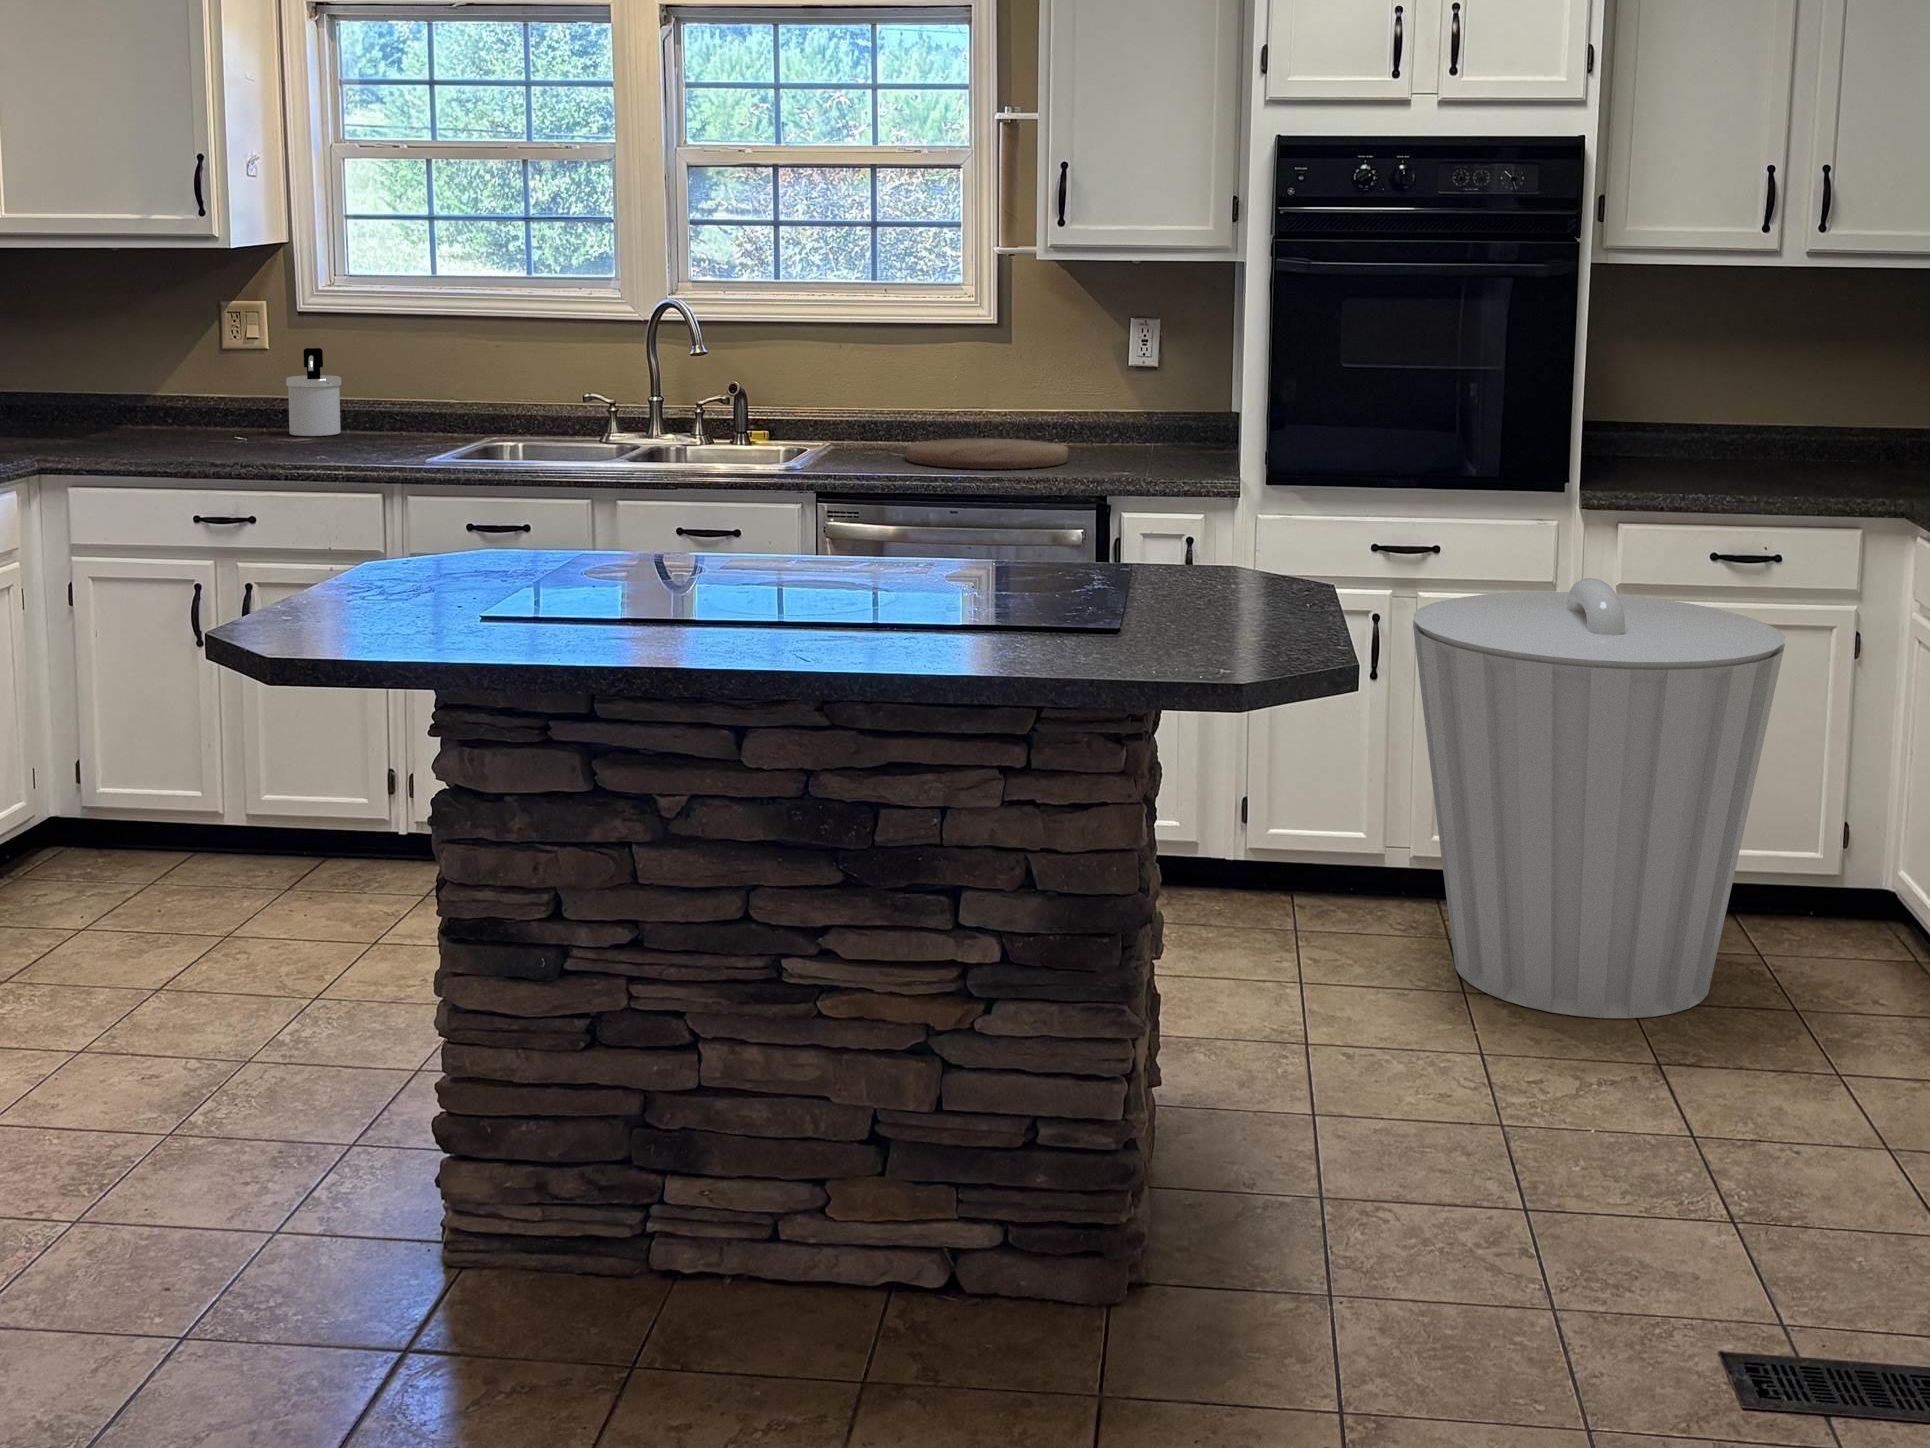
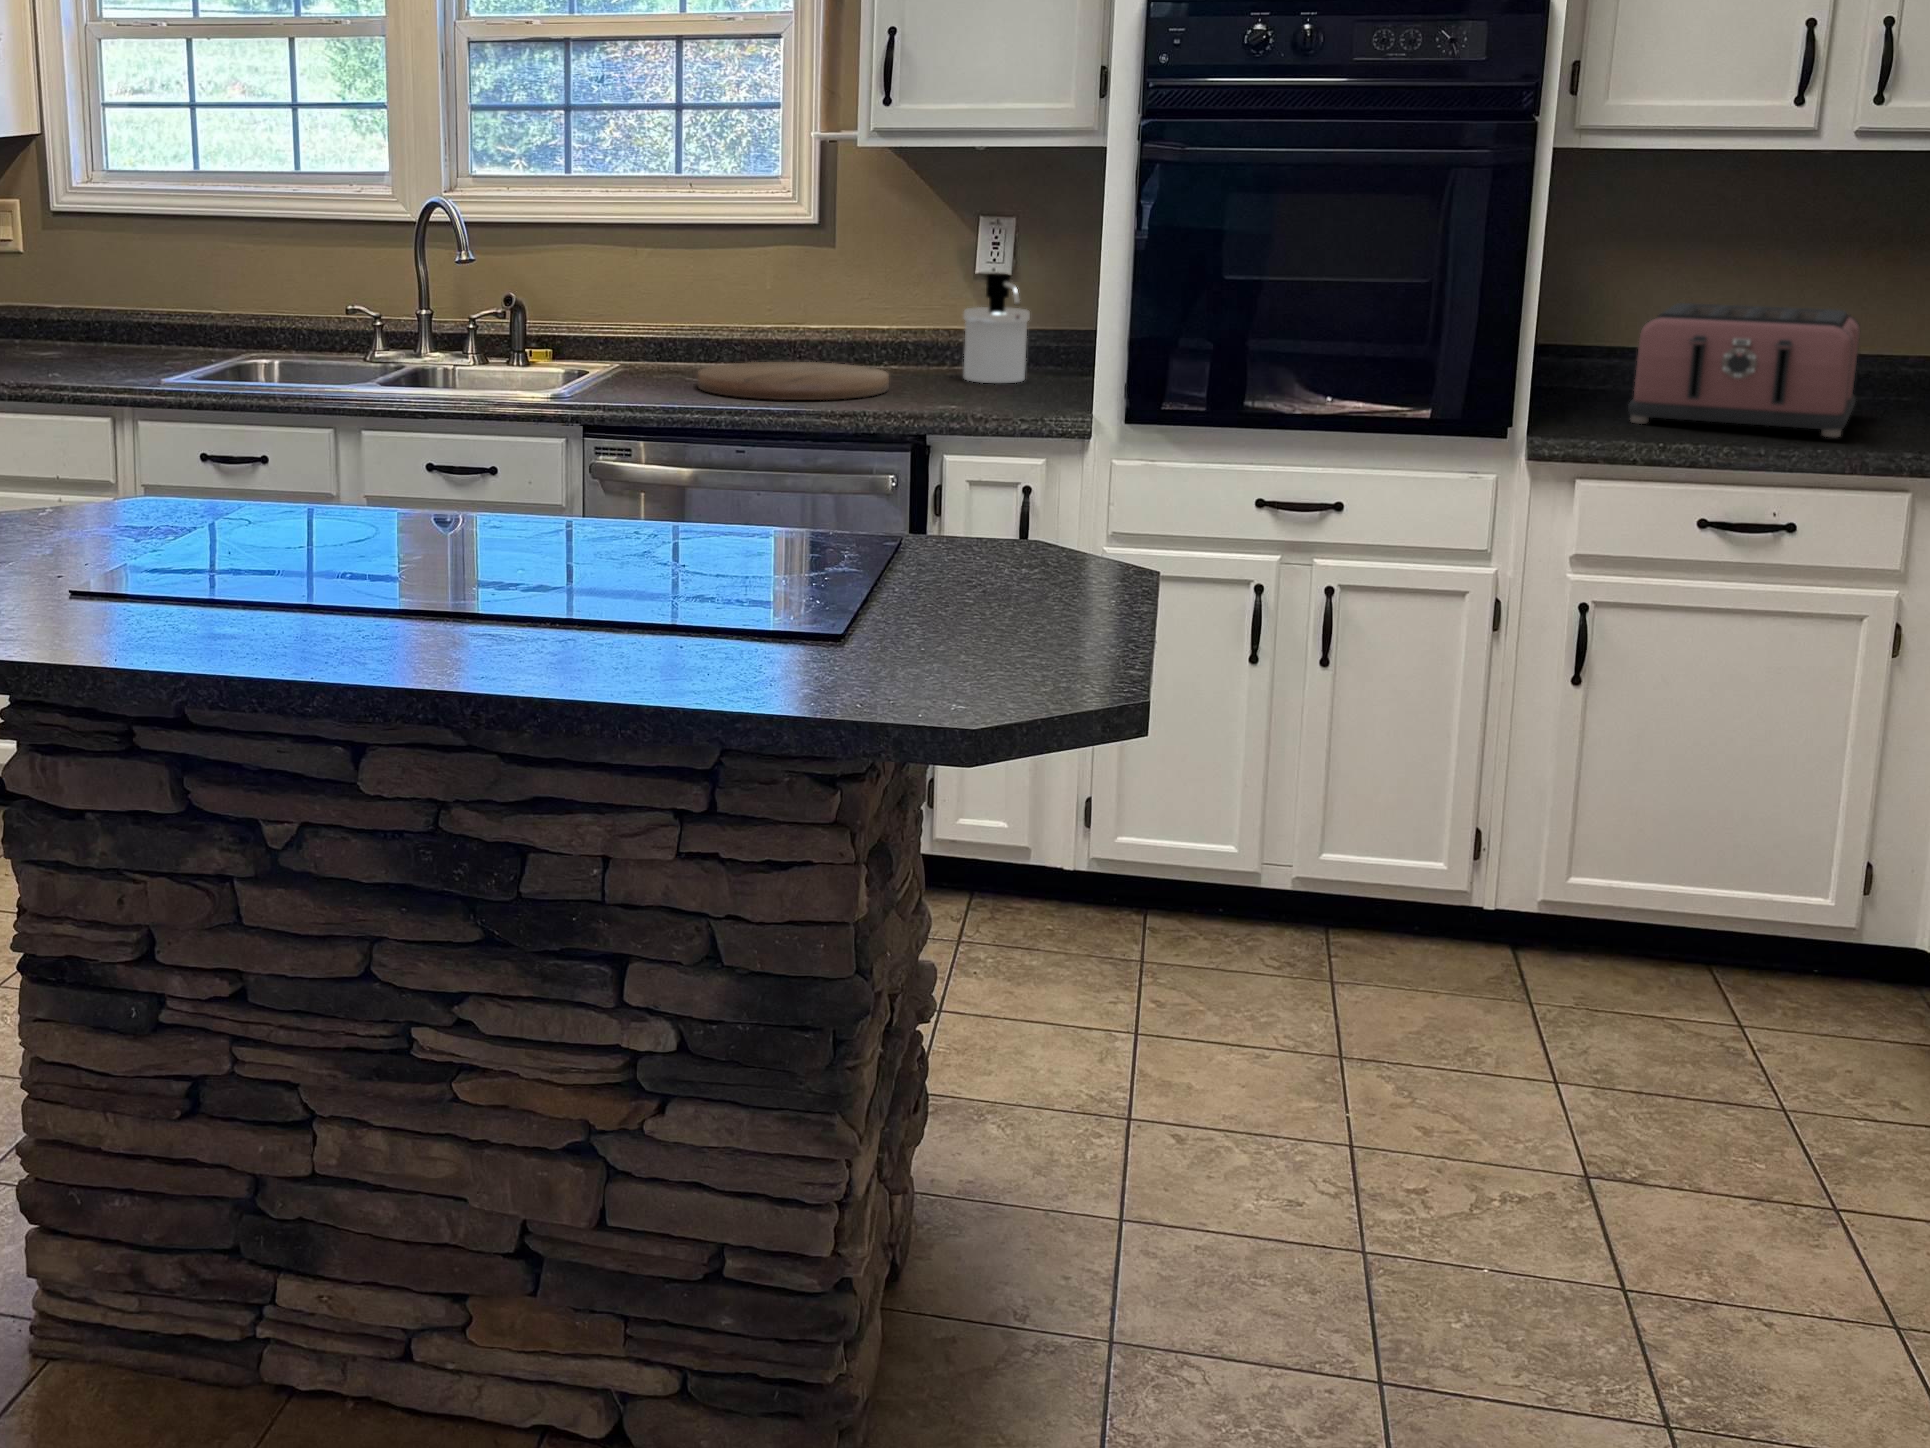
soap dispenser: present [286,348,341,436] -> present [964,273,1030,383]
toaster: none [1651,385,1815,486] -> present [1628,303,1860,437]
trash can: present [1413,578,1785,1018] -> none [1294,553,1798,1112]

